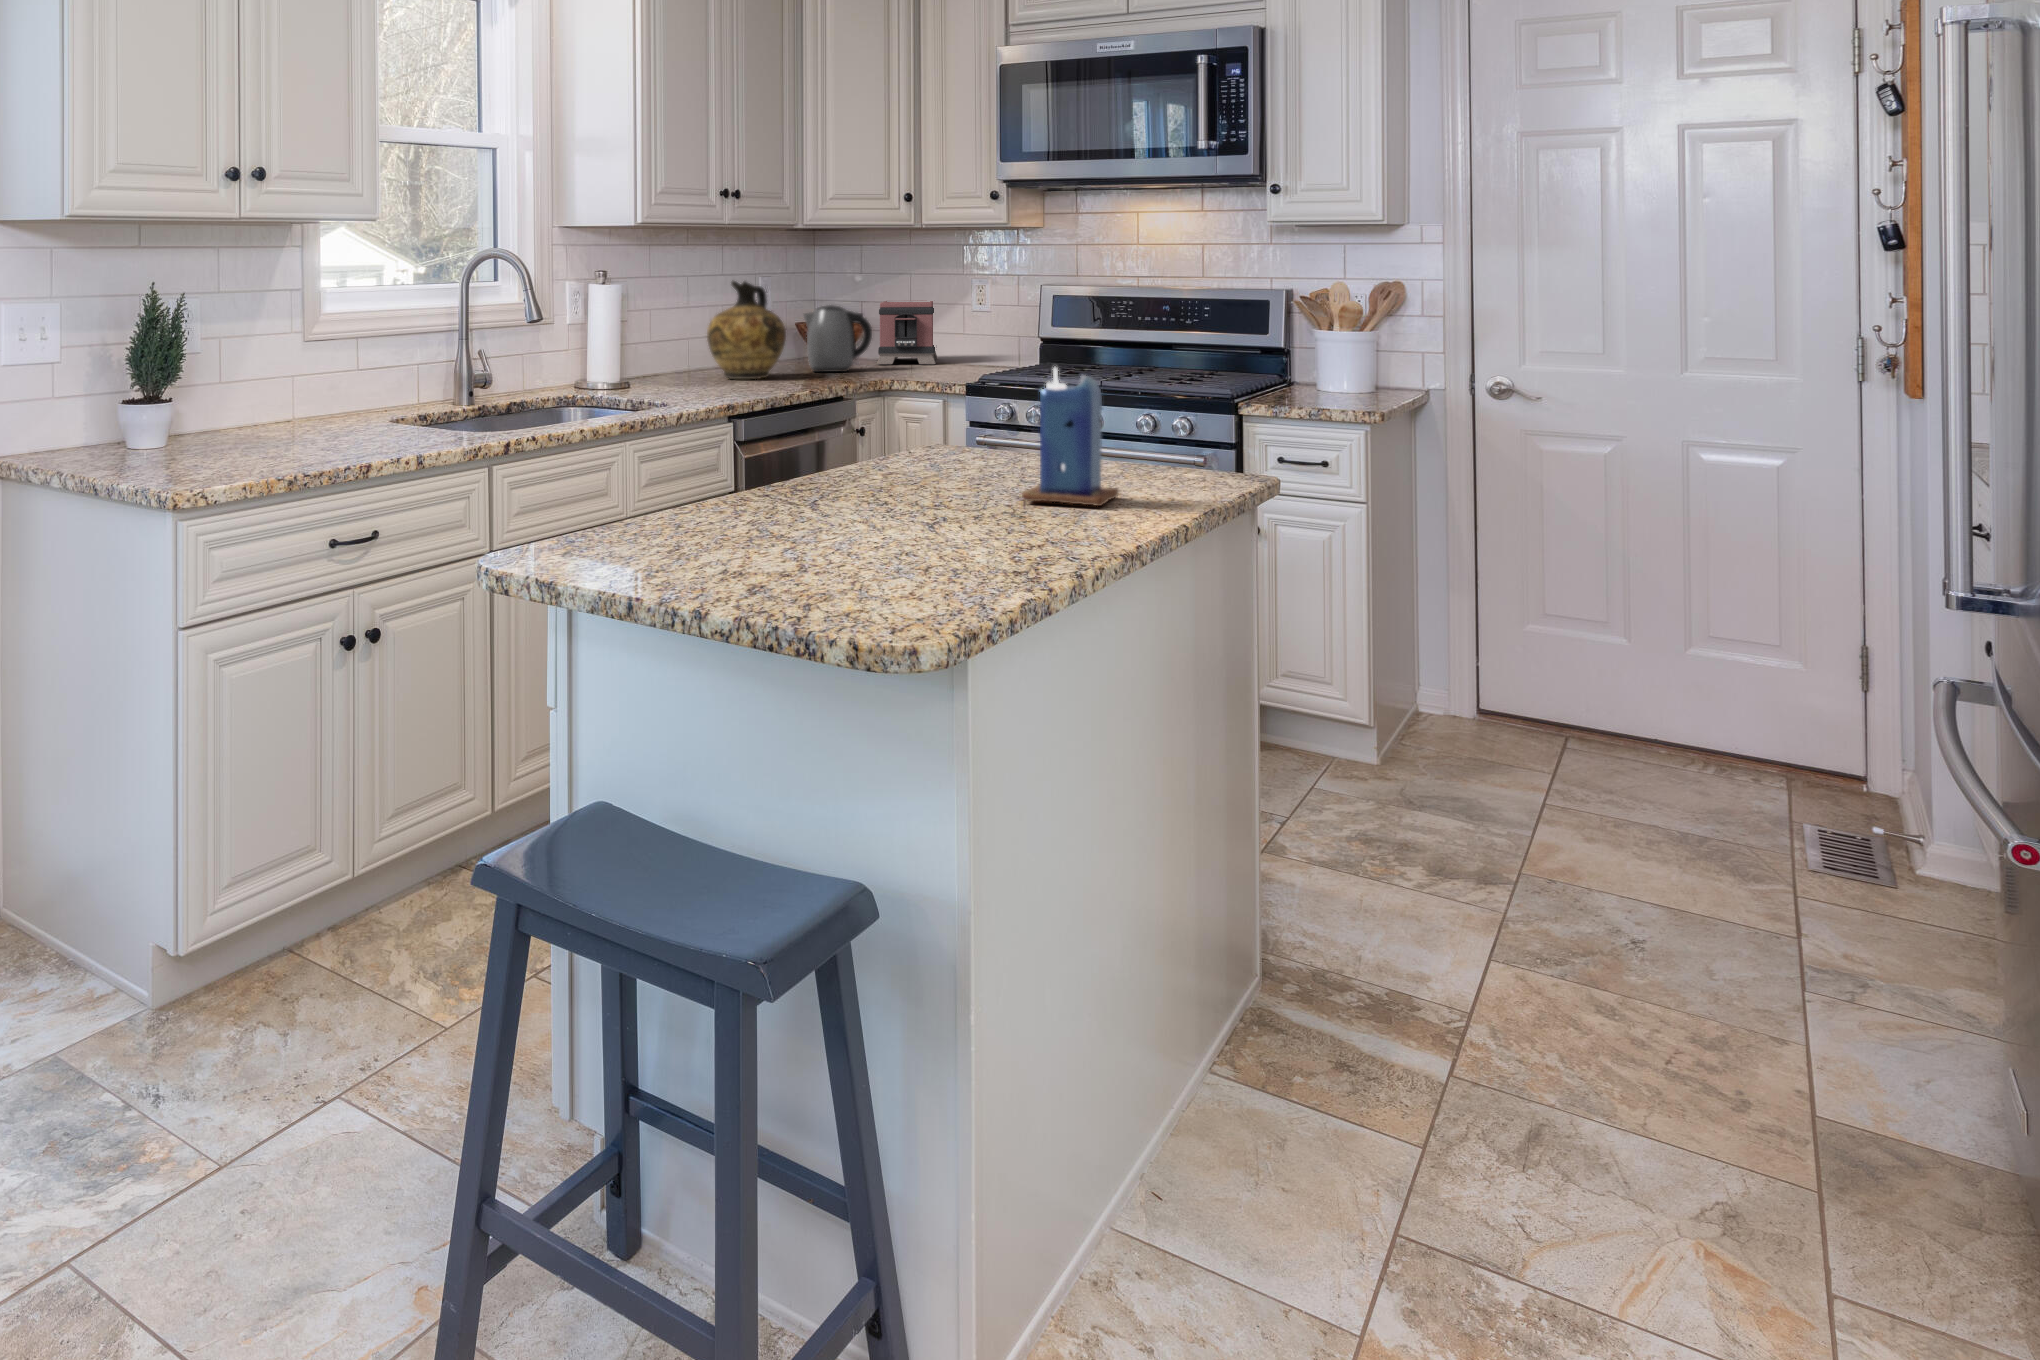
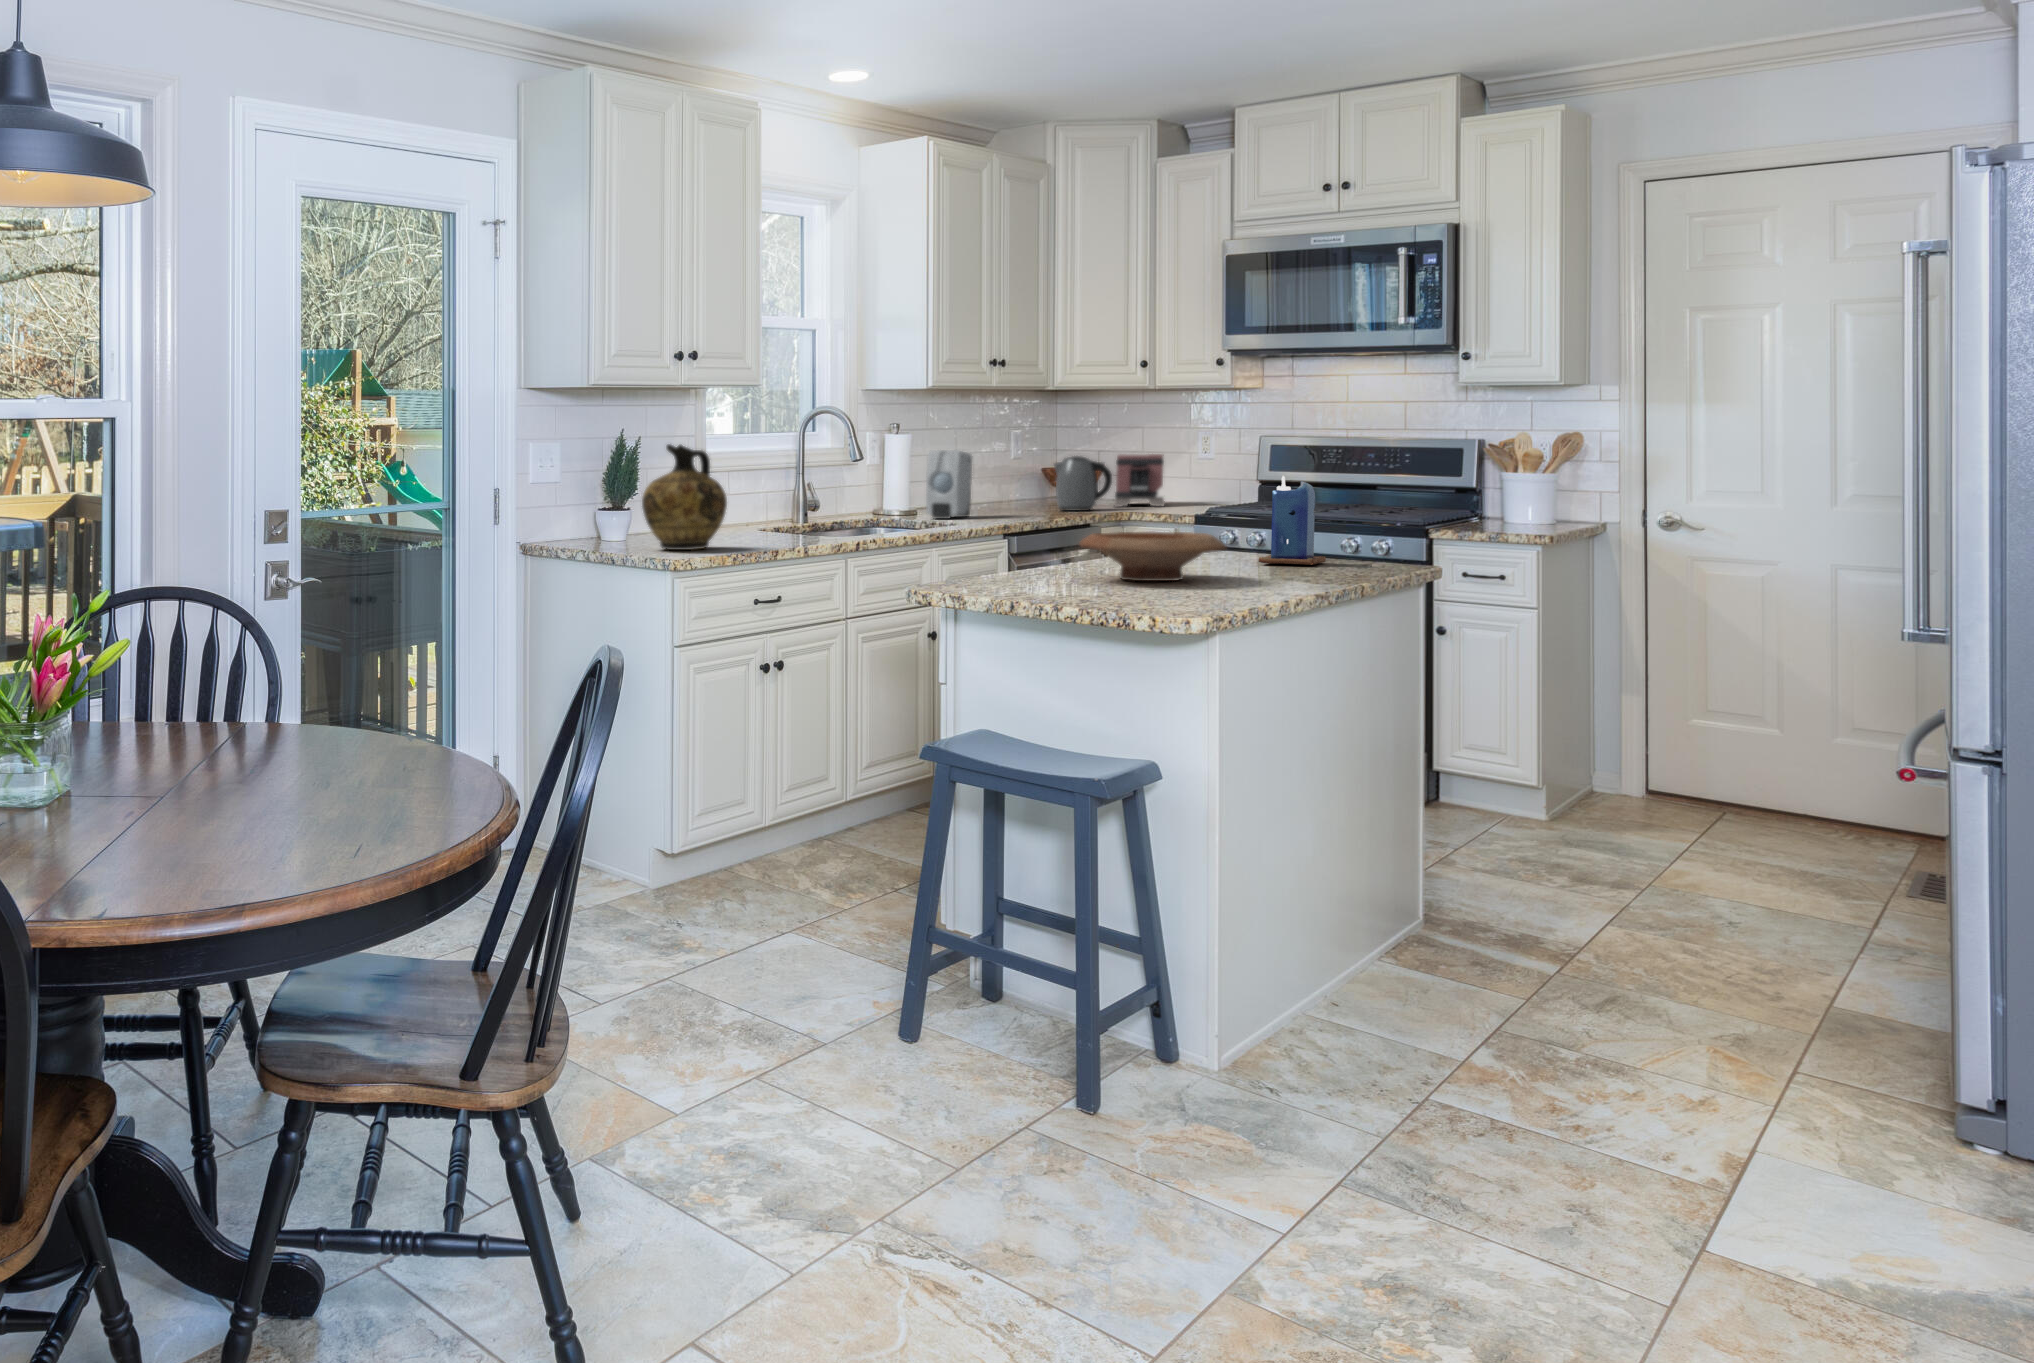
ceramic jug: present [707,281,786,379] -> present [642,444,727,550]
soap dispenser: none [641,300,699,388] -> present [926,450,972,519]
wooden bowl: none [734,463,966,557] -> present [1079,531,1227,581]

